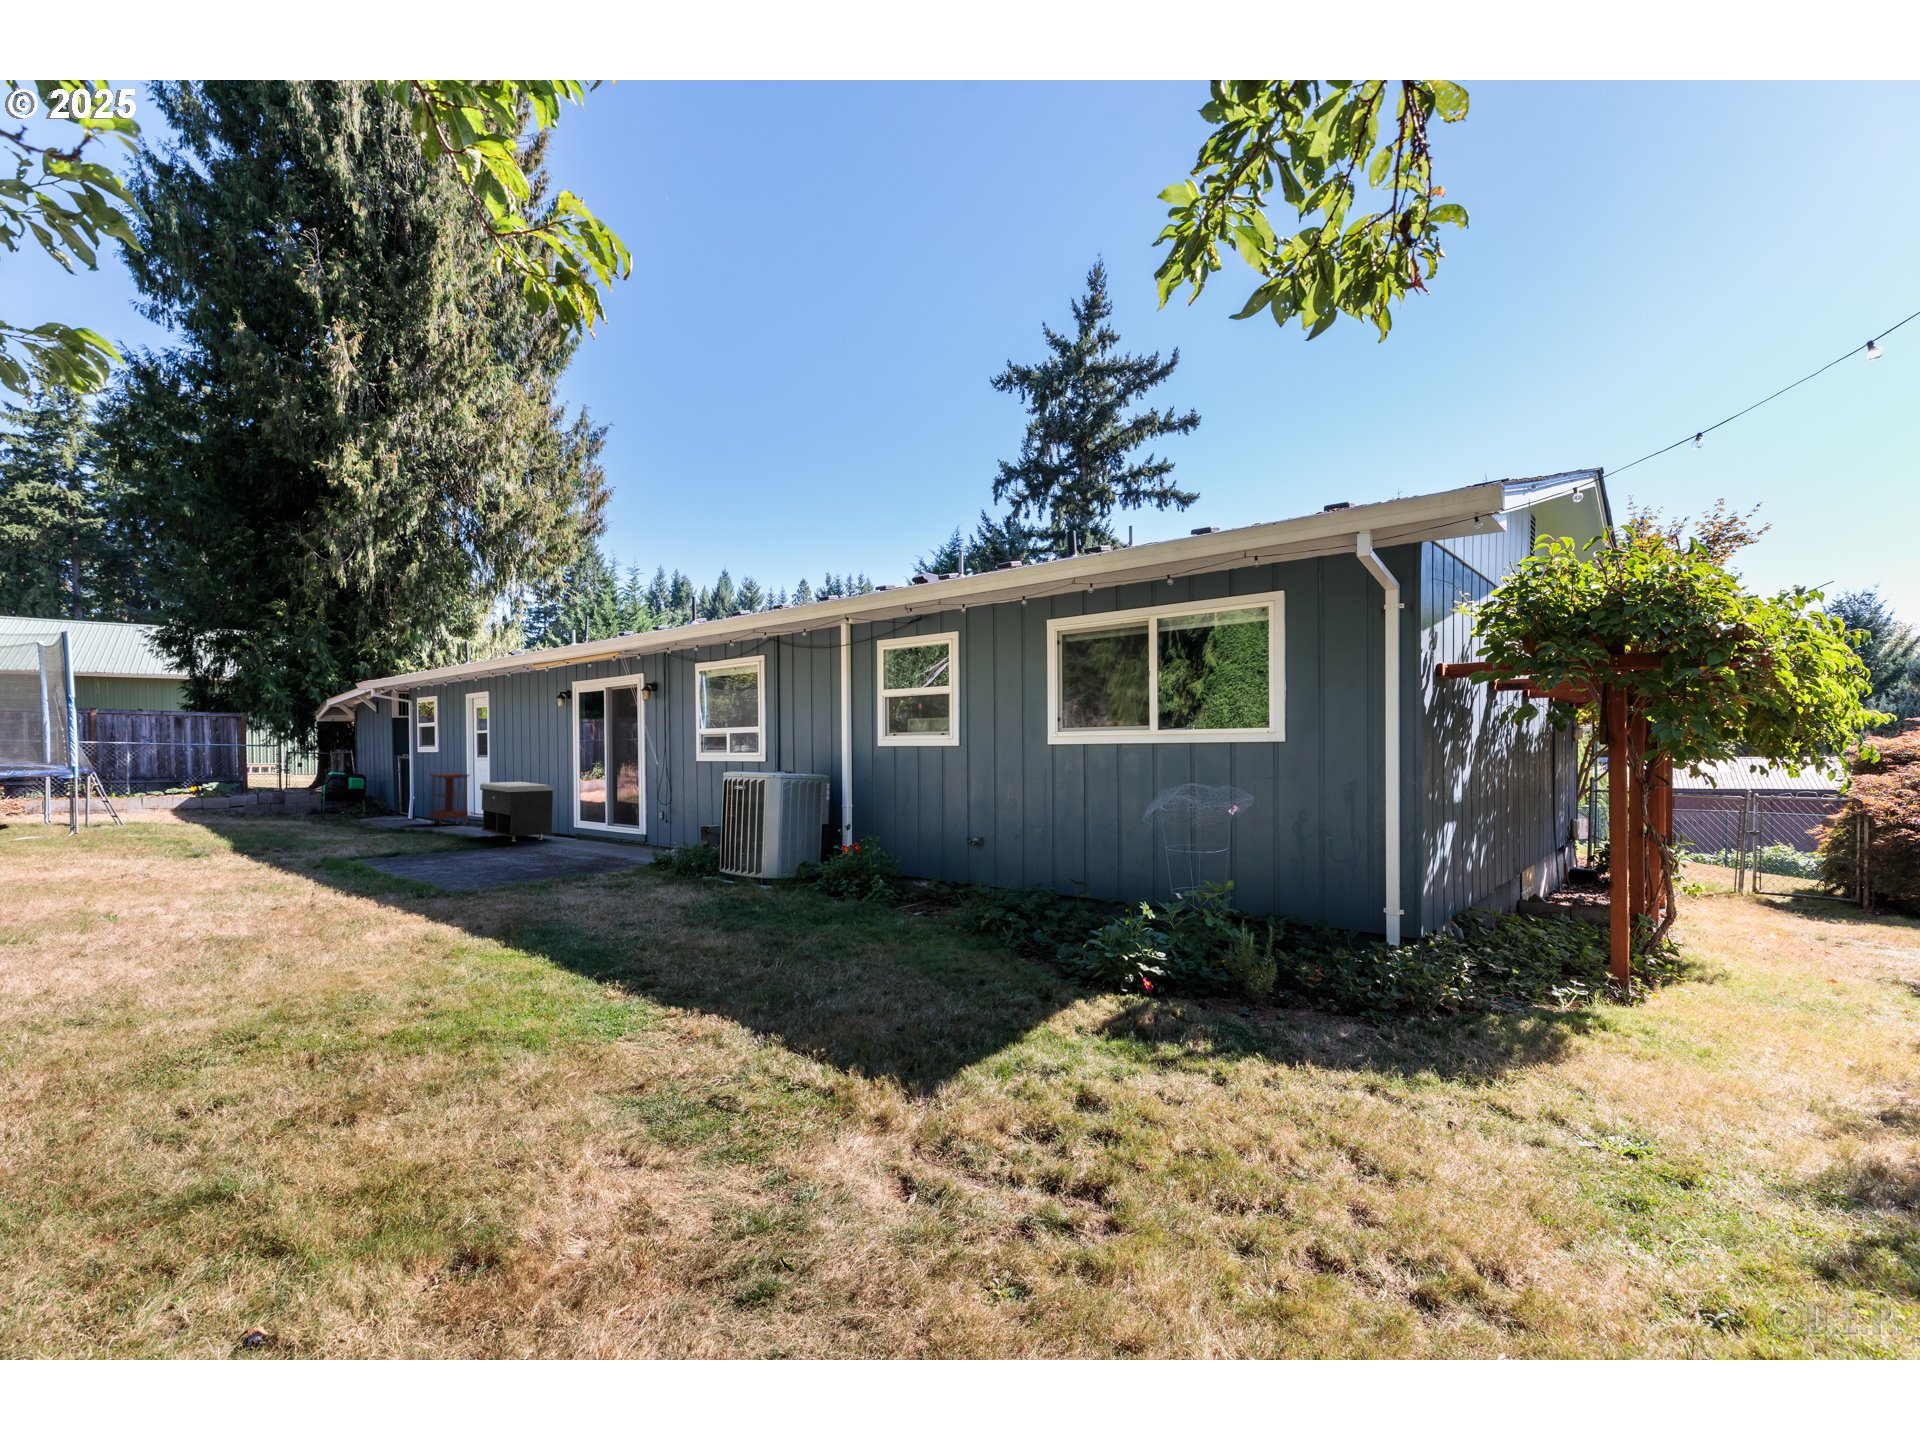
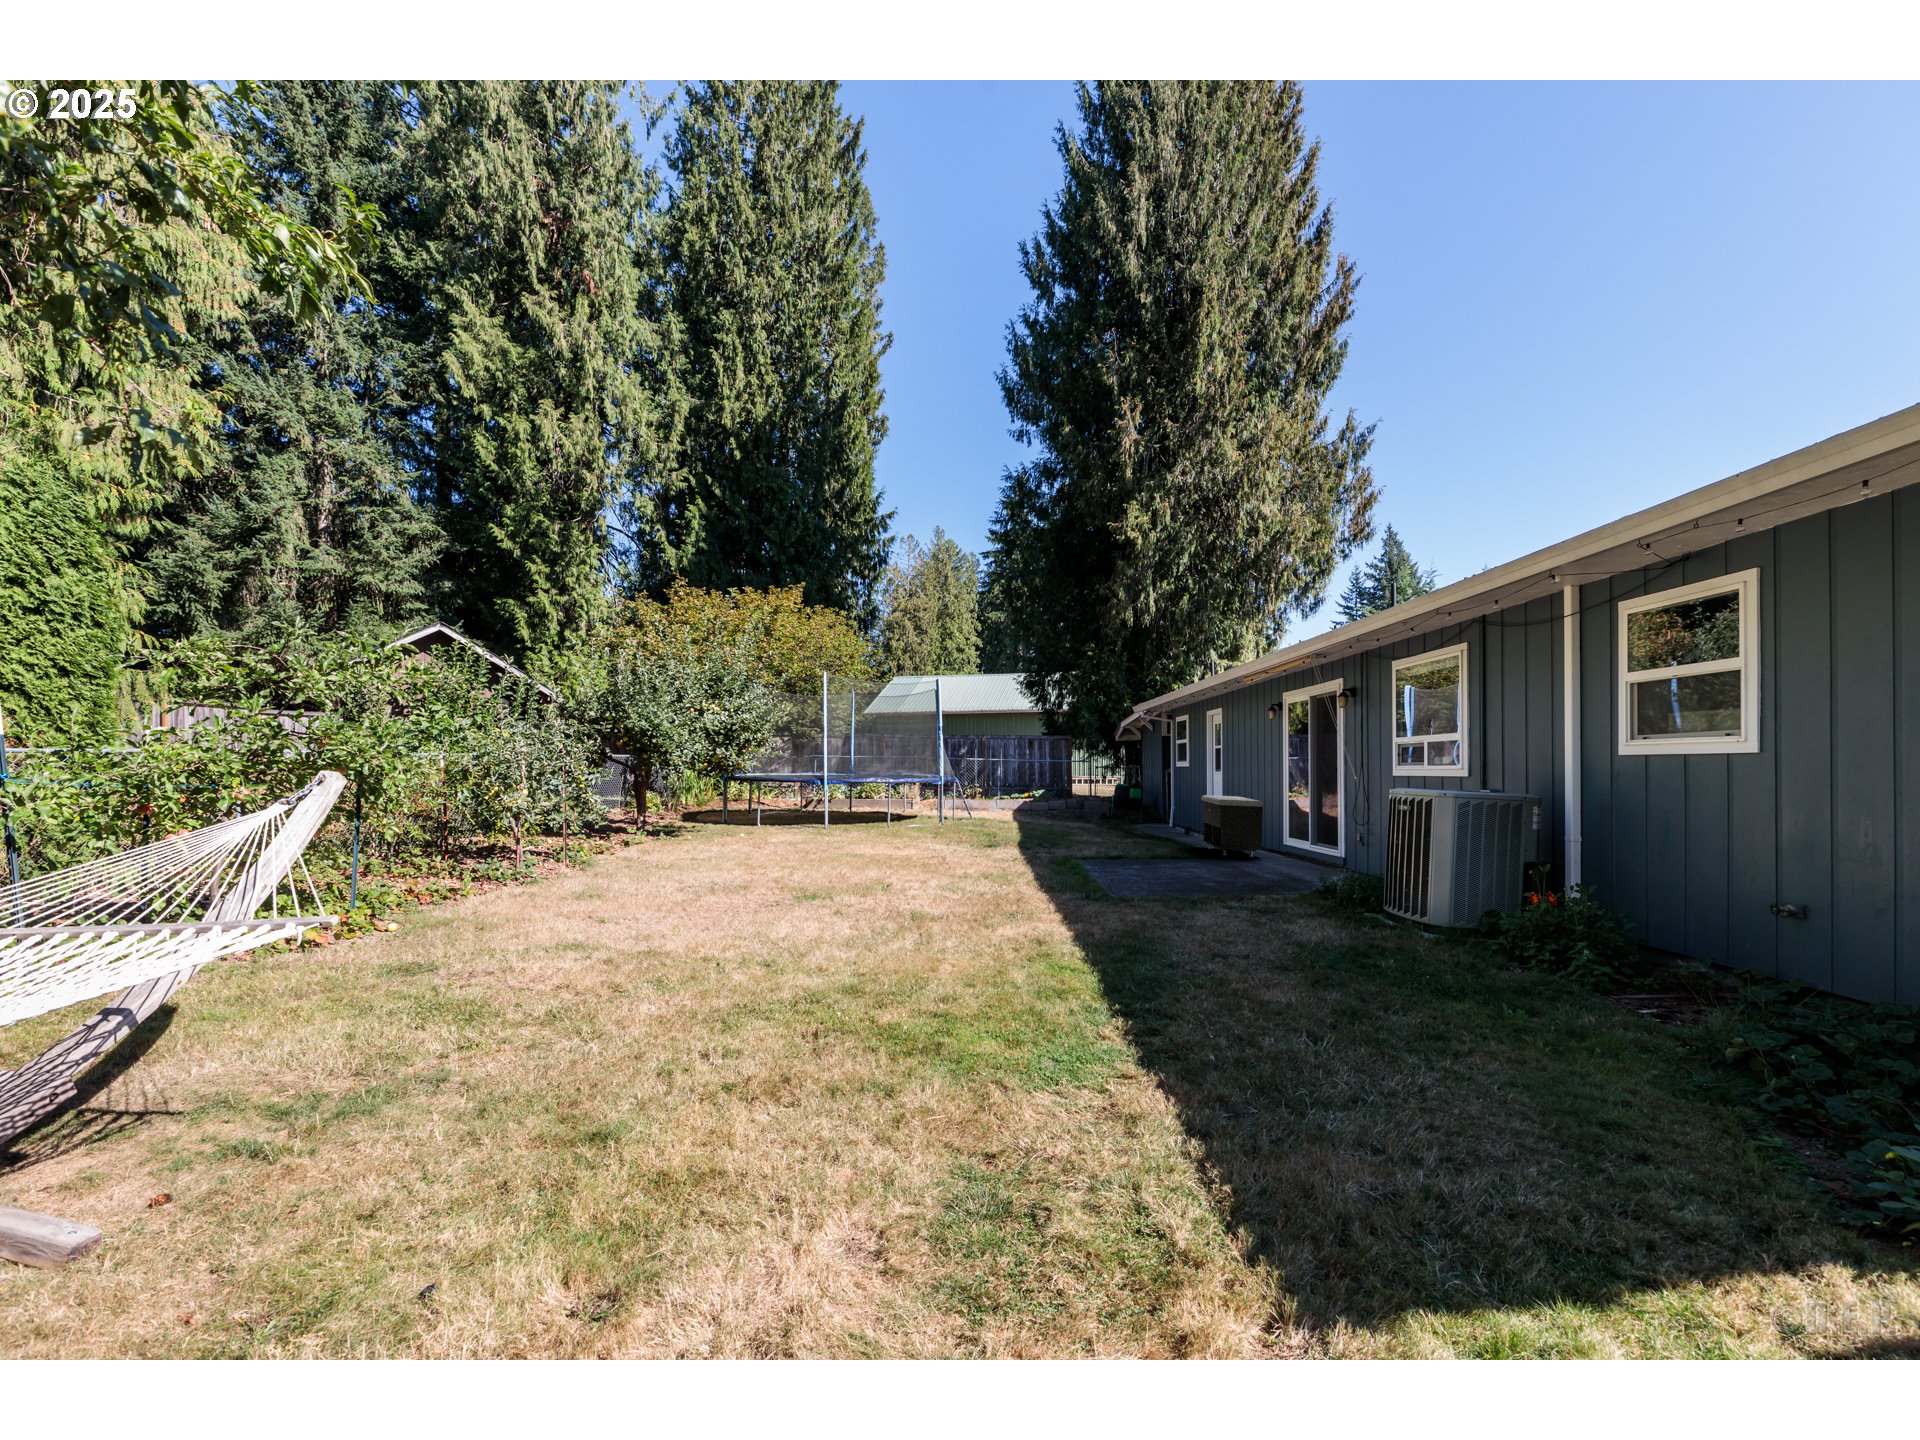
side table: present [429,773,469,825] -> none [1173,786,1206,837]

